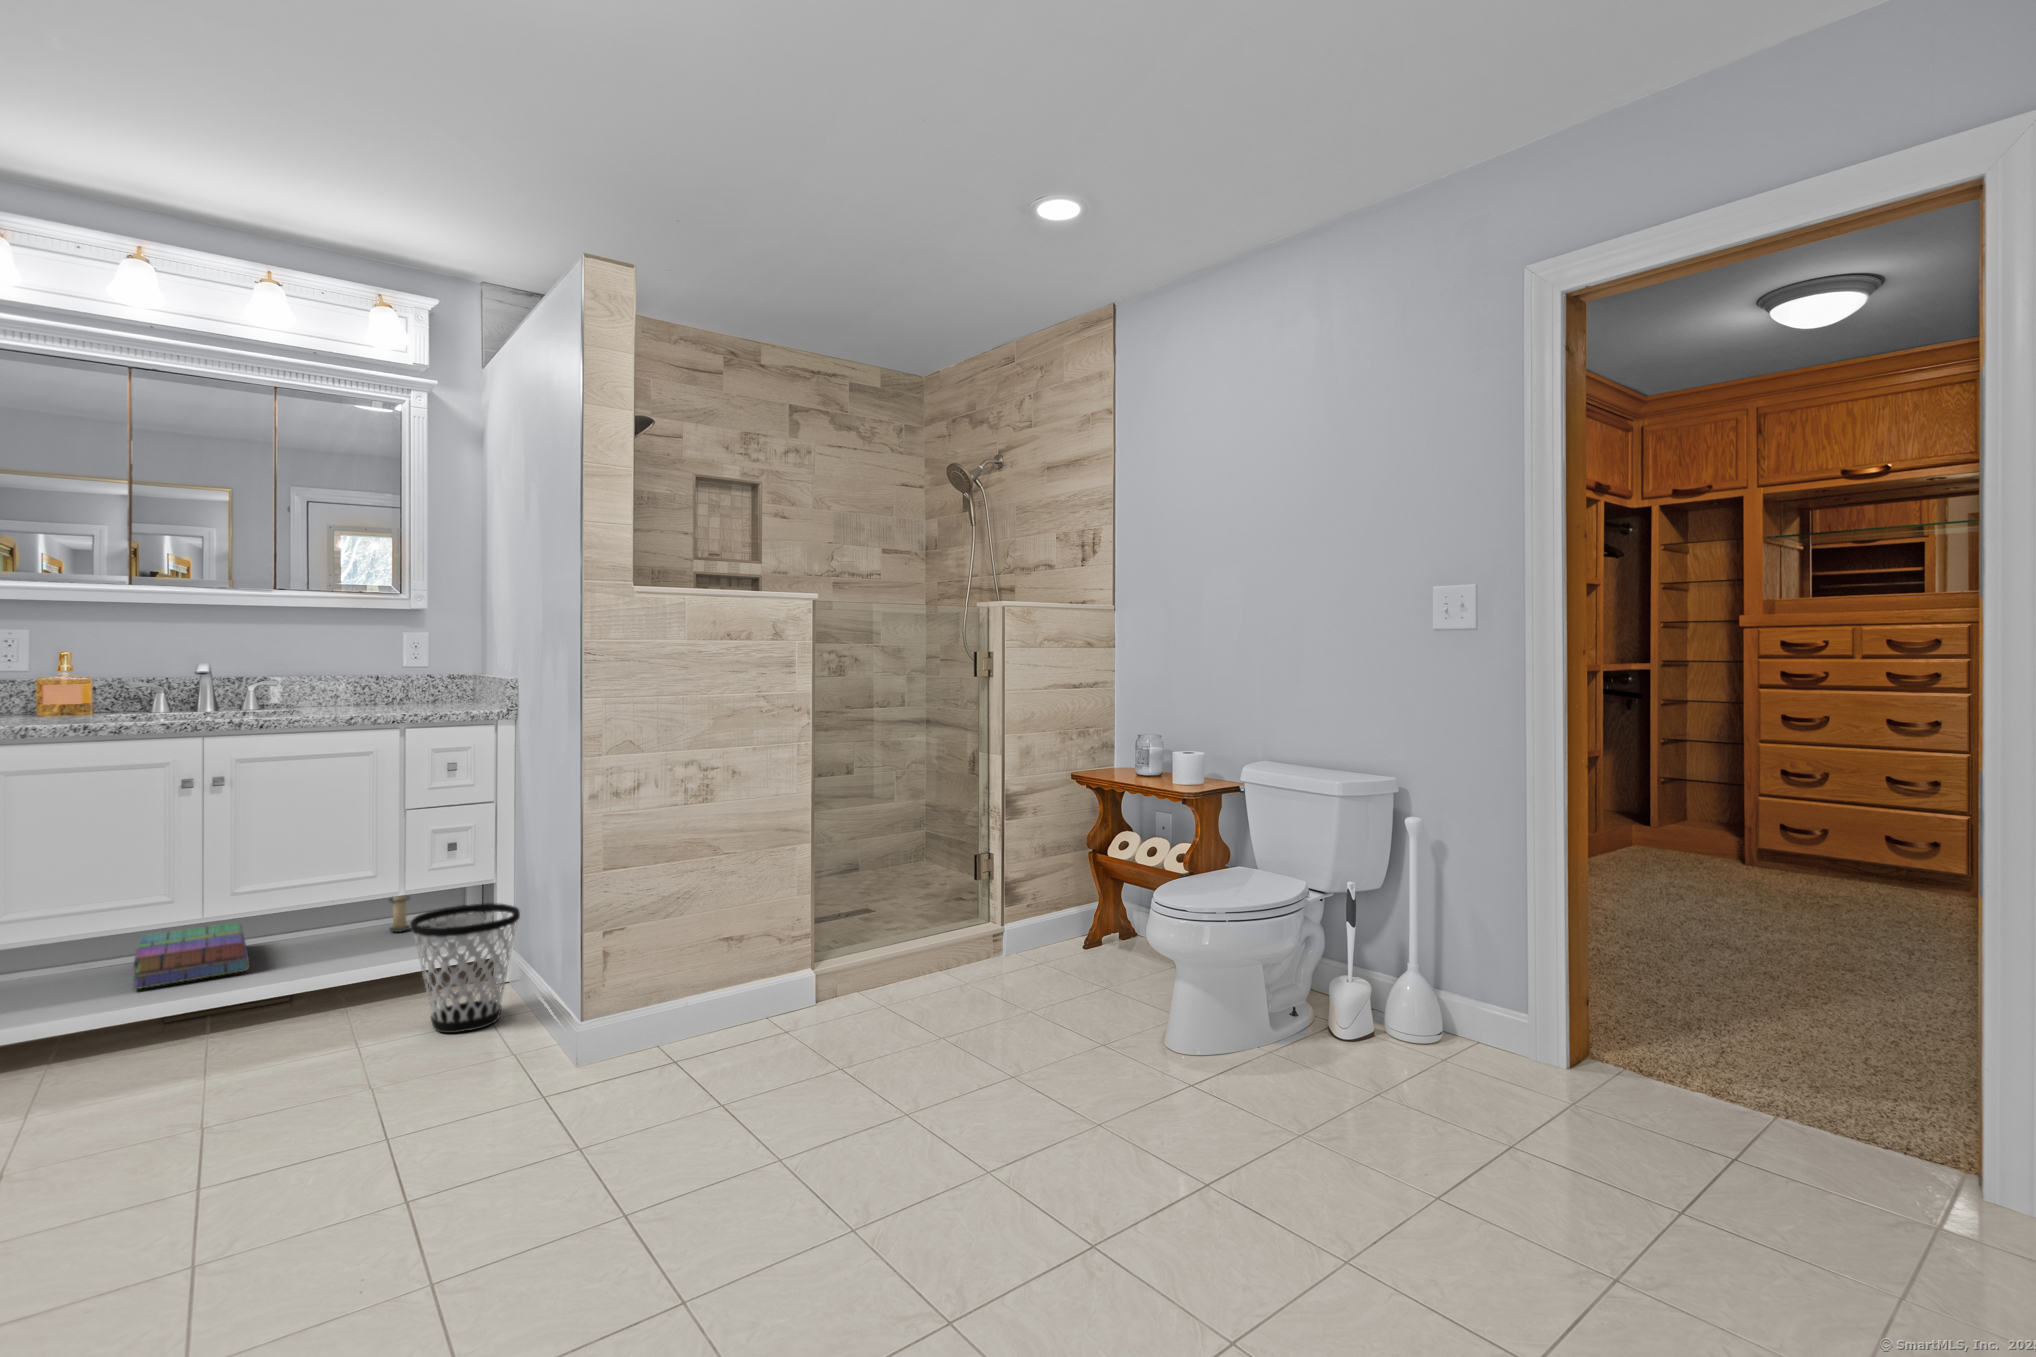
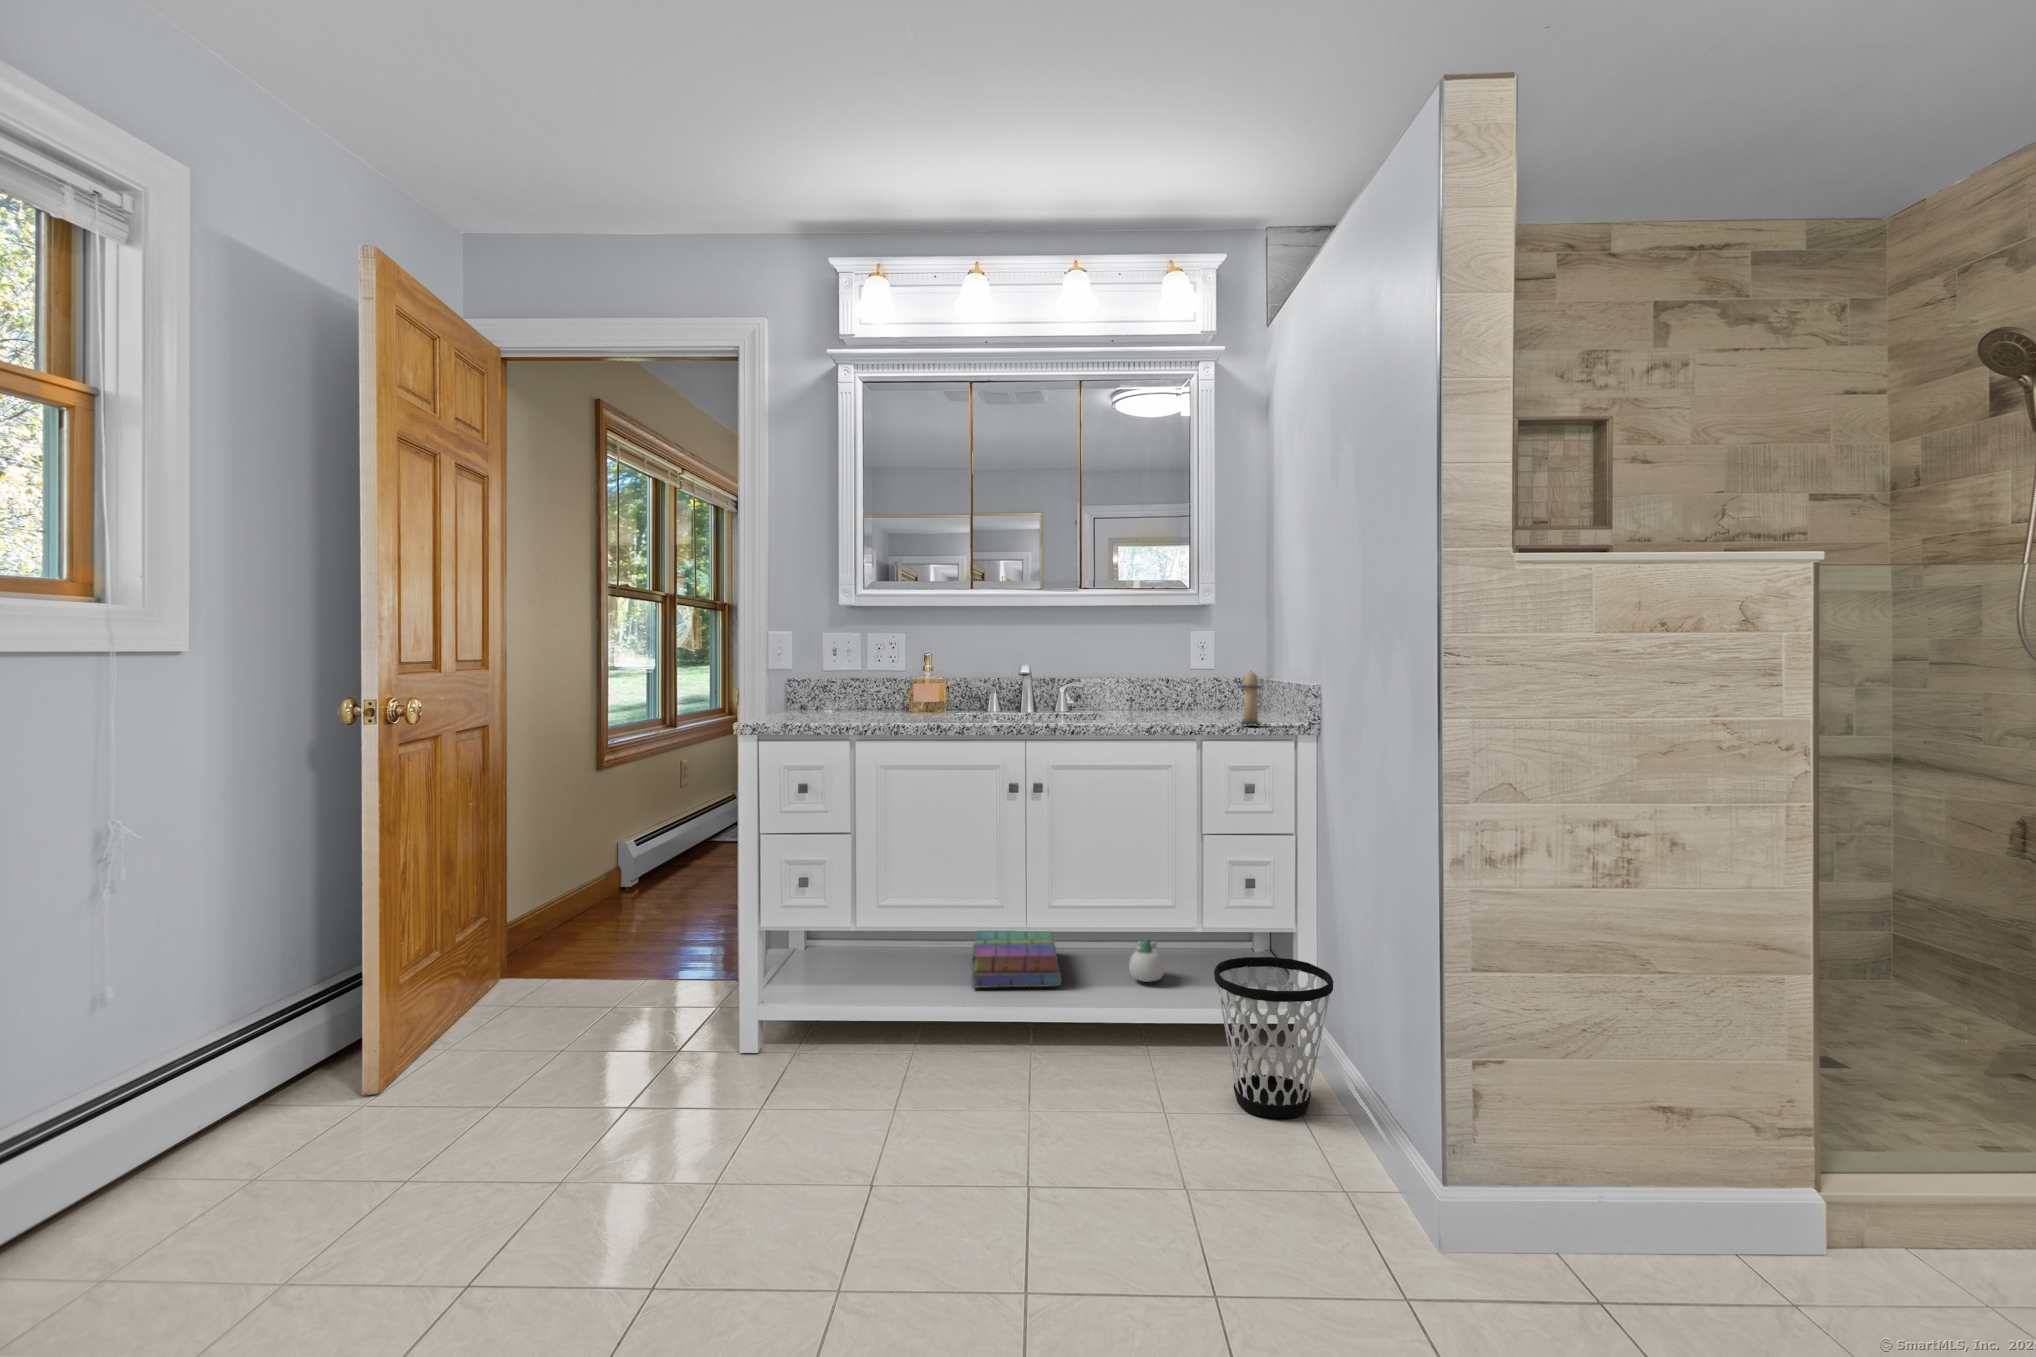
candle: present [389,896,409,932] -> present [1240,671,1262,726]
succulent planter: none [330,913,371,952] -> present [1129,938,1165,982]

